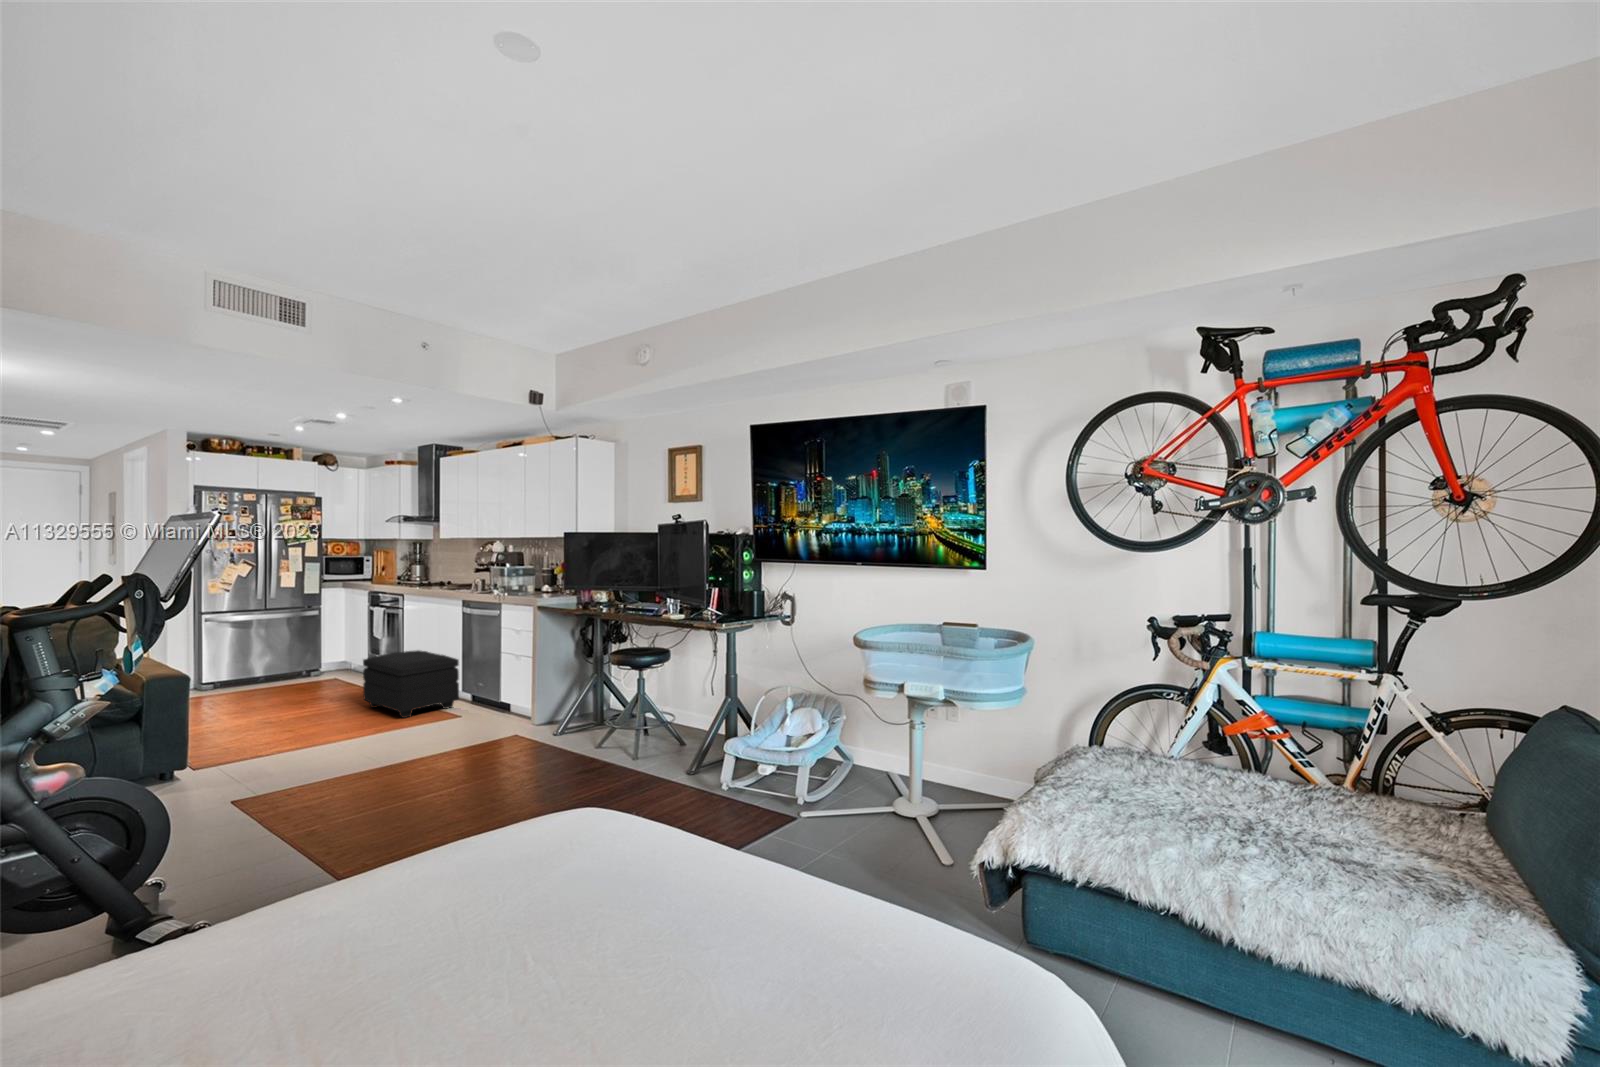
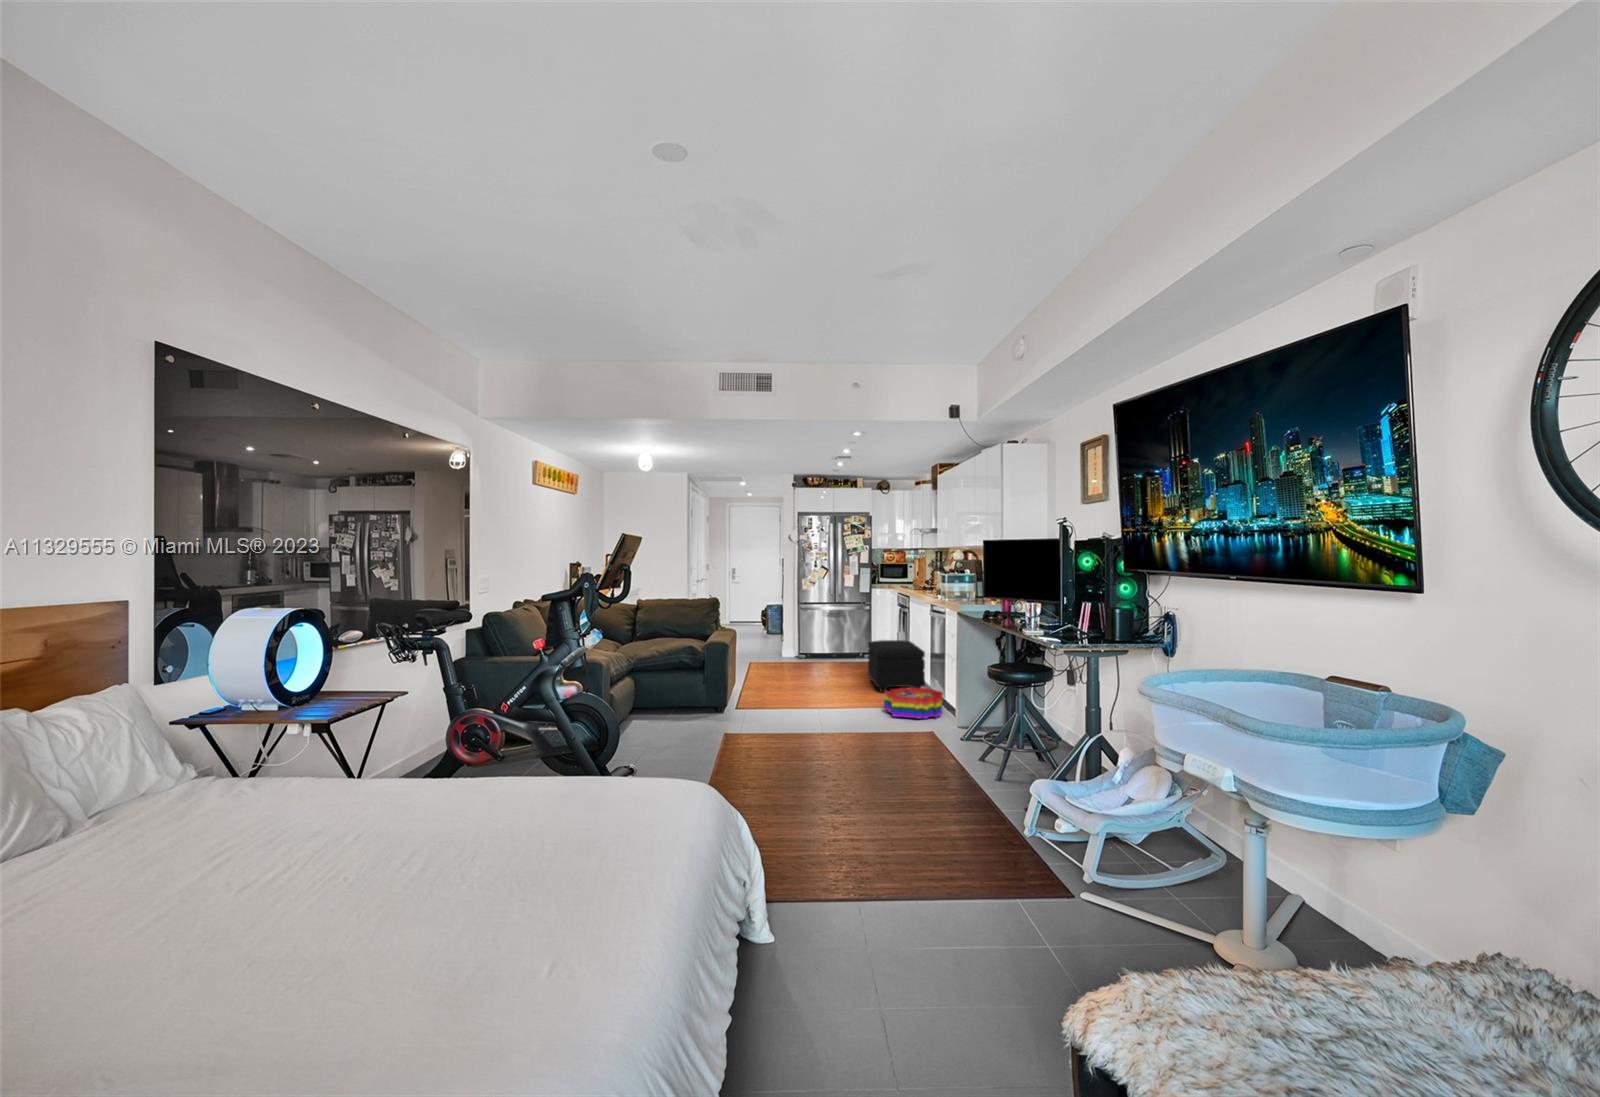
storage bin: none [442,699,514,740] -> present [884,687,943,719]

